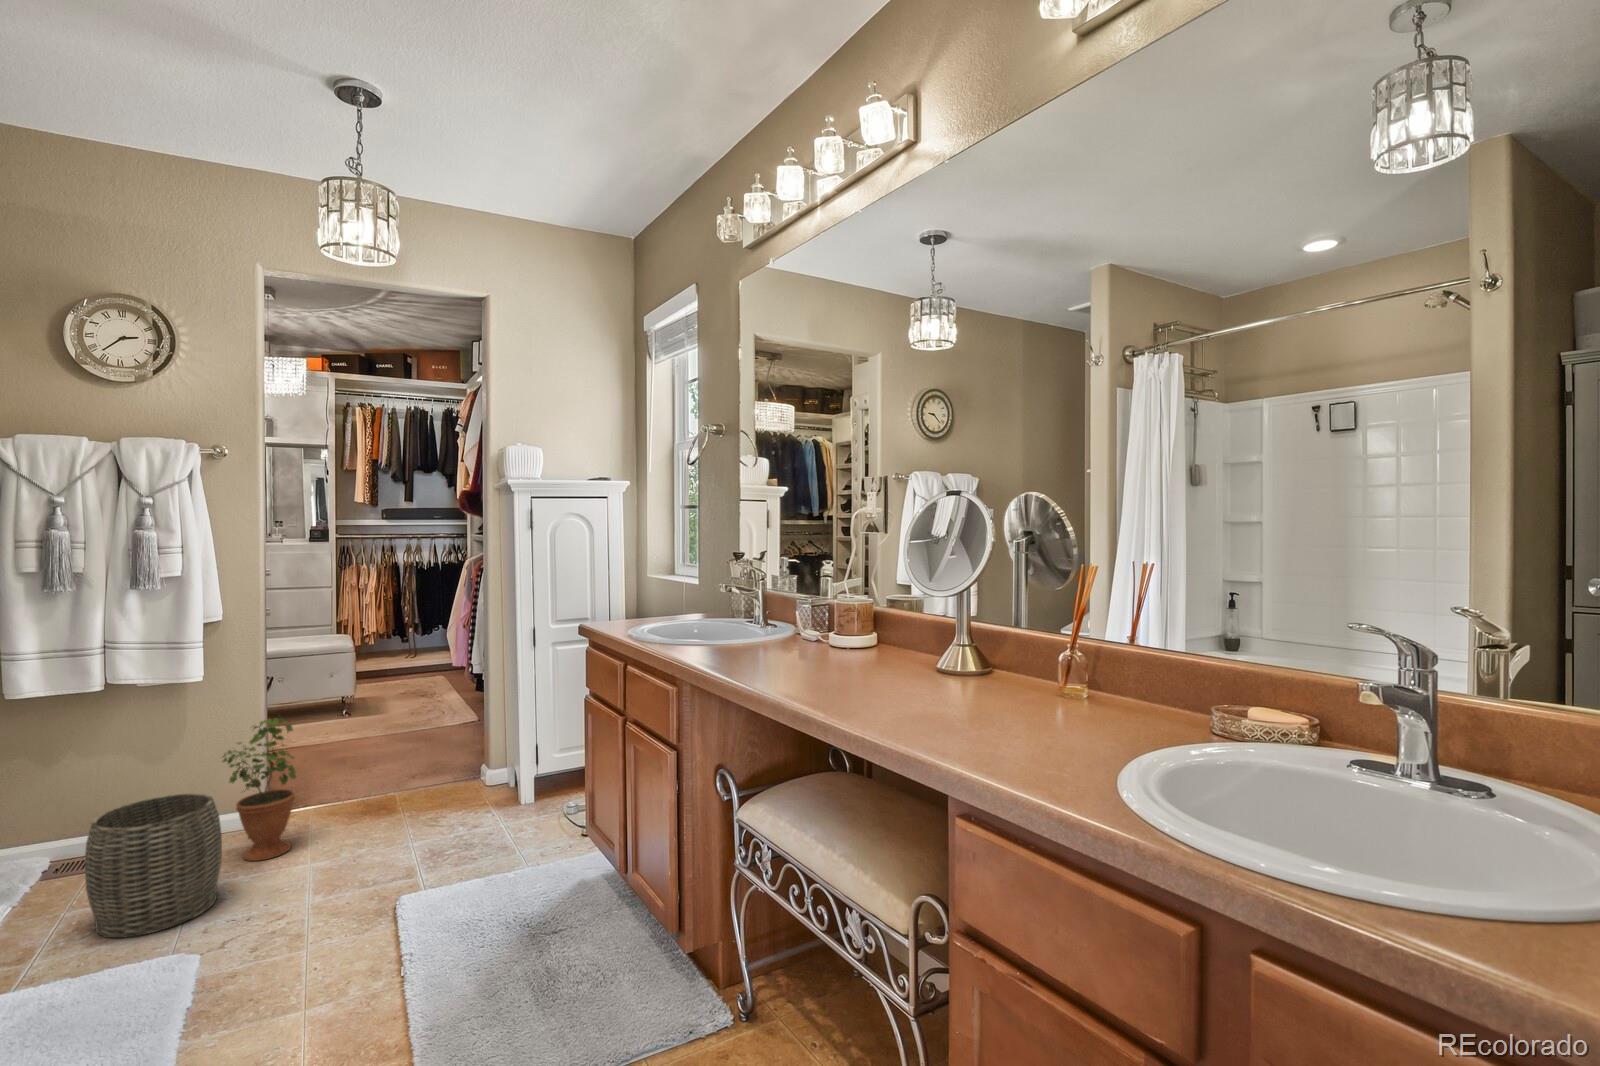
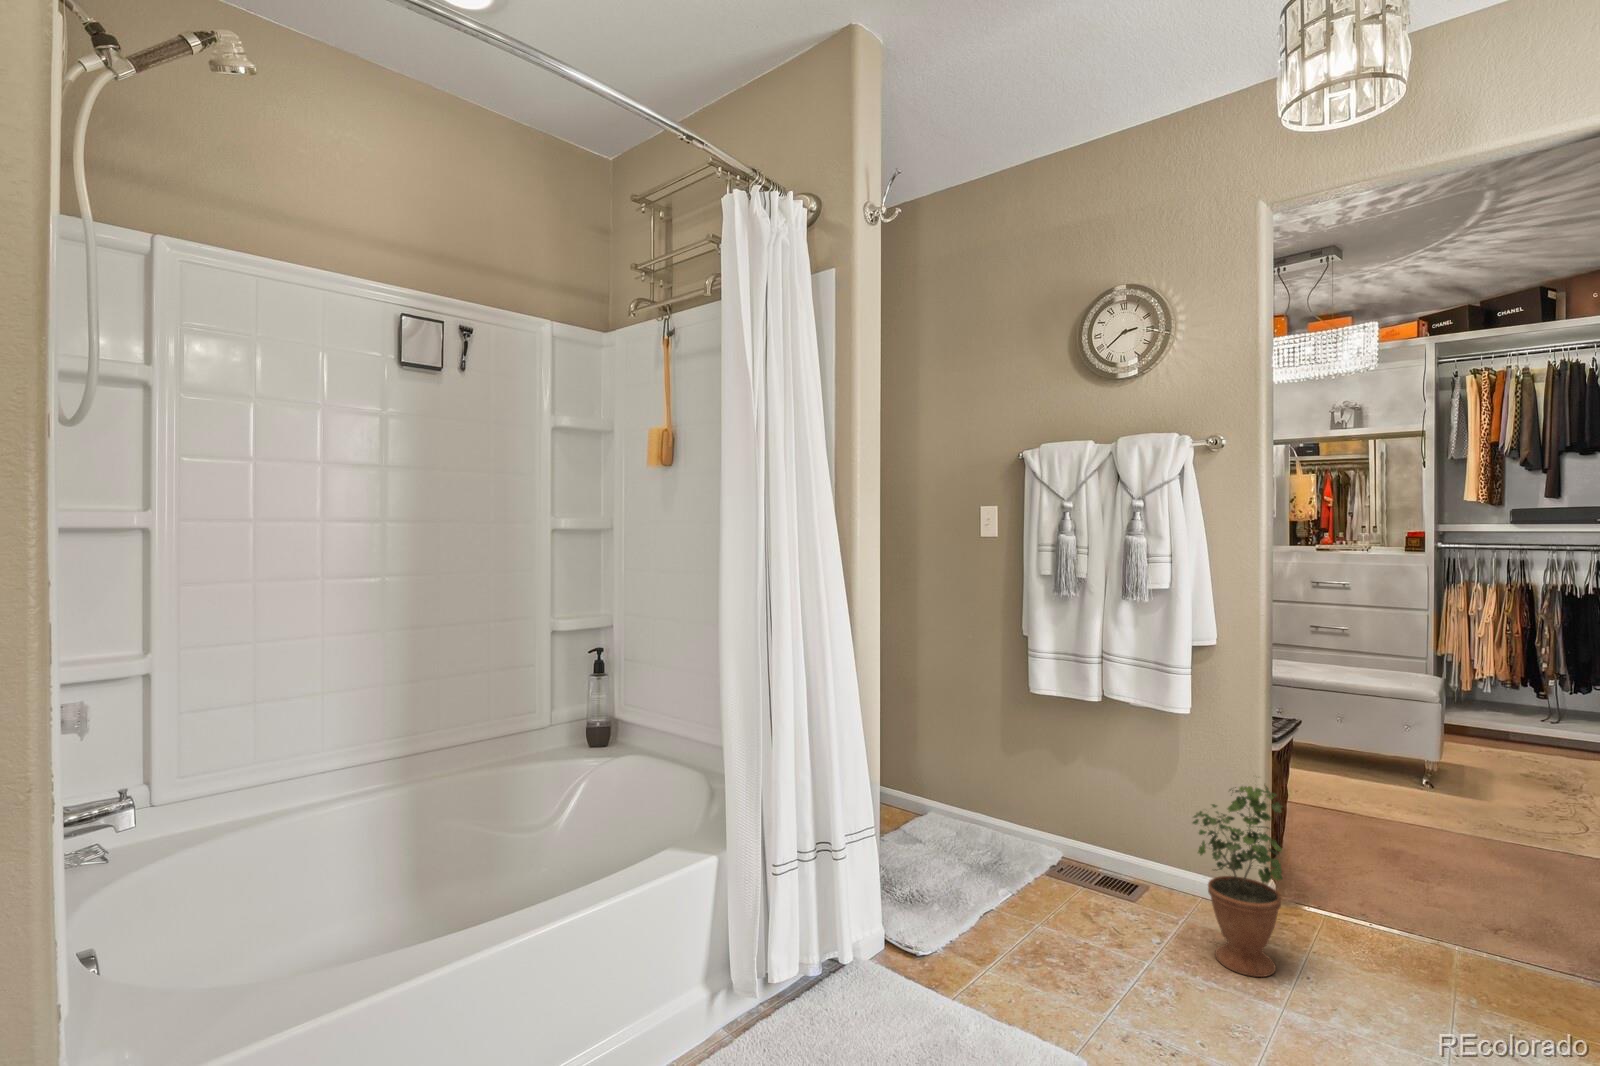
woven basket: present [85,794,222,938] -> none [1041,838,1171,1013]

